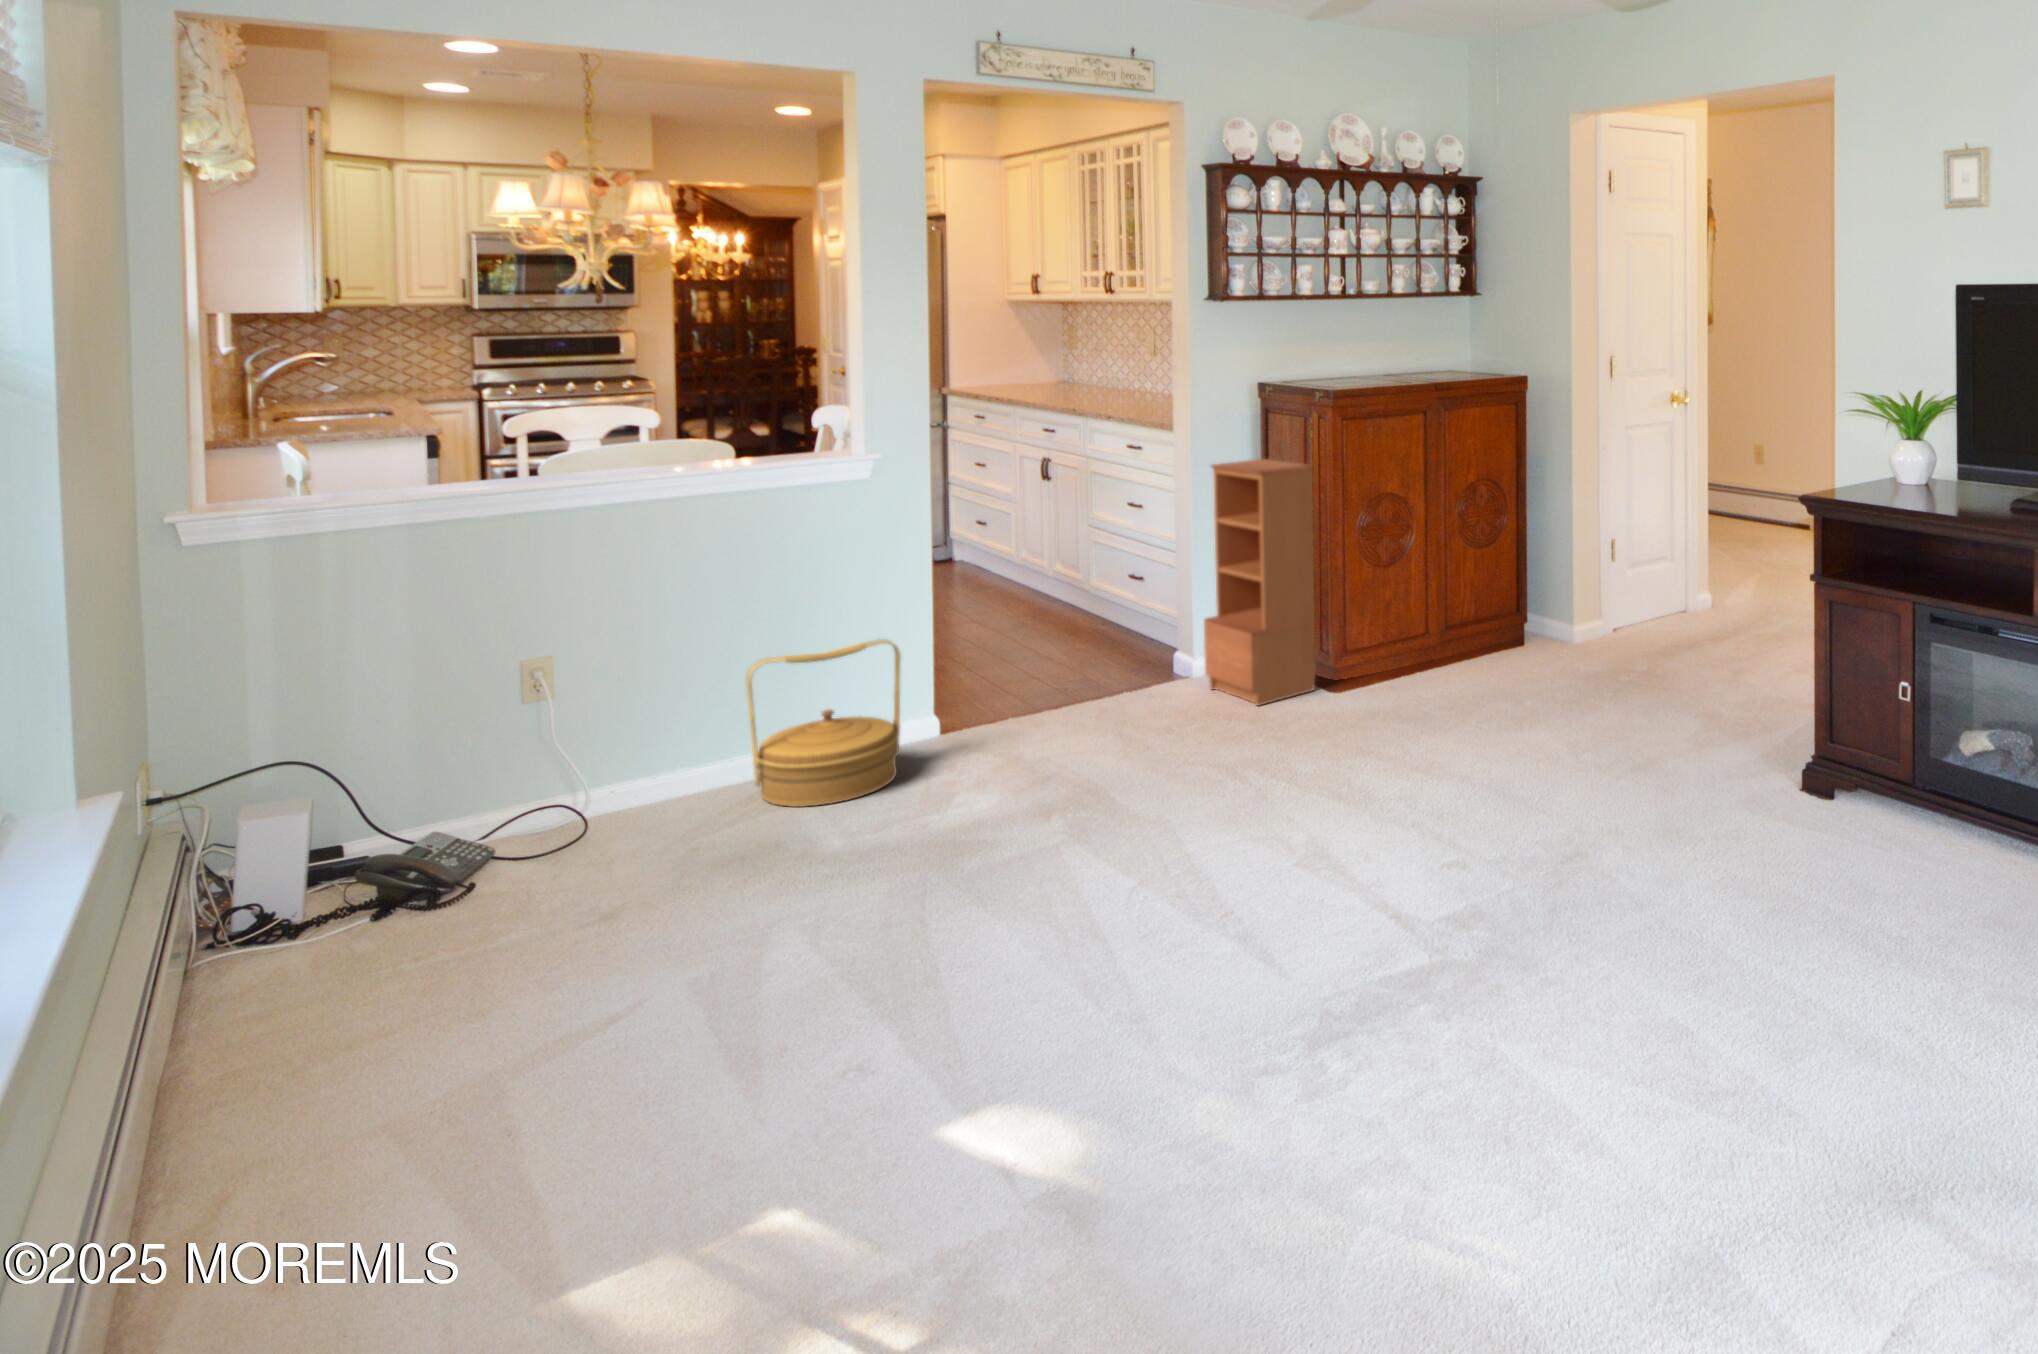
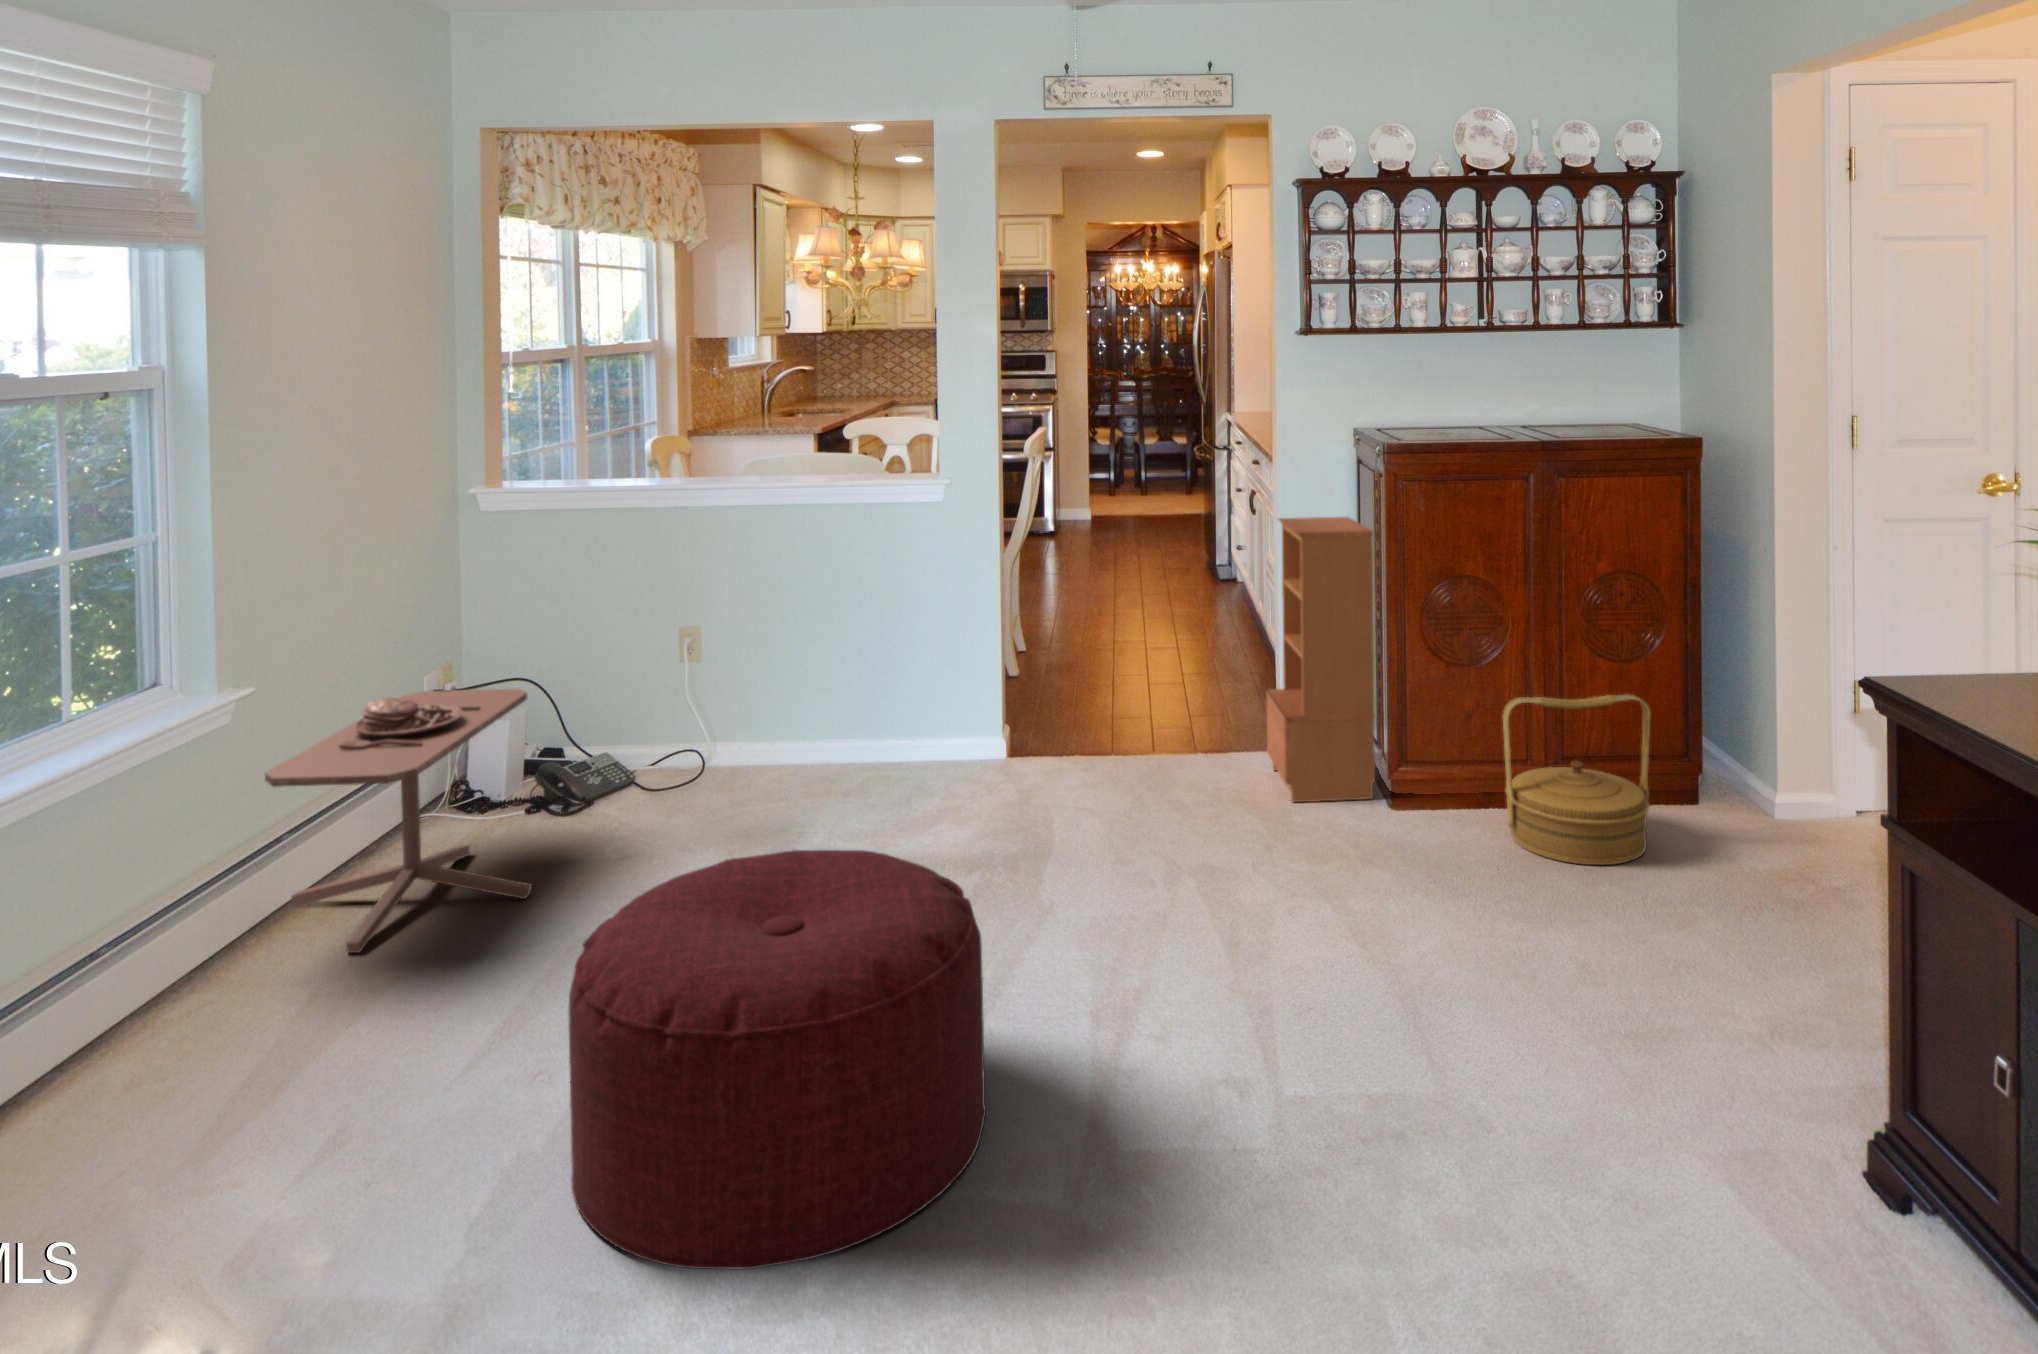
woven basket: present [746,639,901,807] -> present [1503,694,1650,865]
side table: none [173,746,569,1092] -> present [265,689,532,953]
ottoman: none [986,758,1361,1112] -> present [569,850,986,1269]

